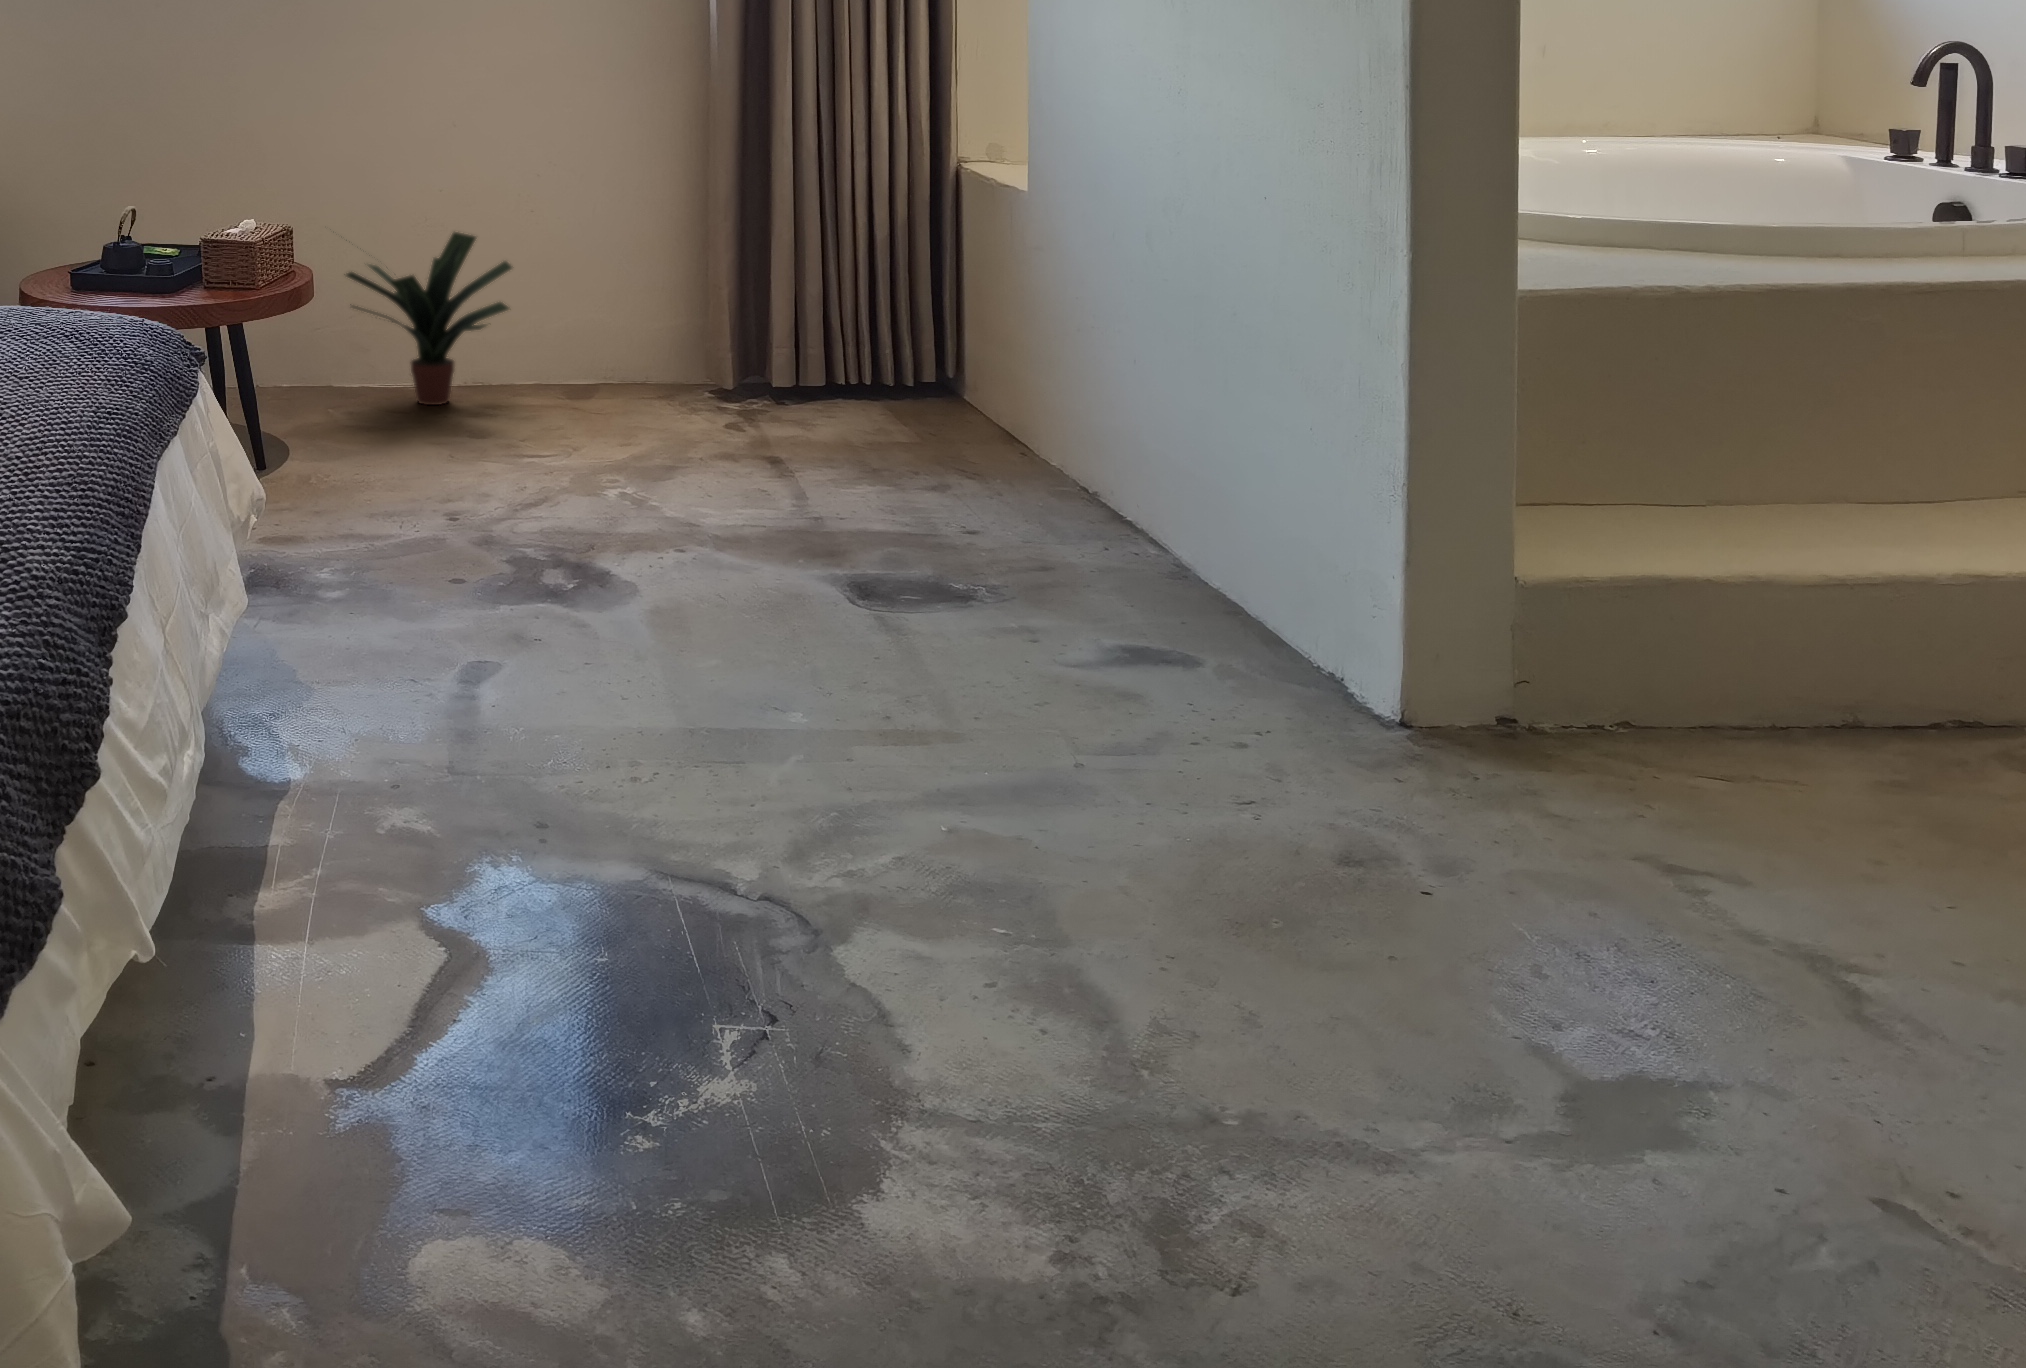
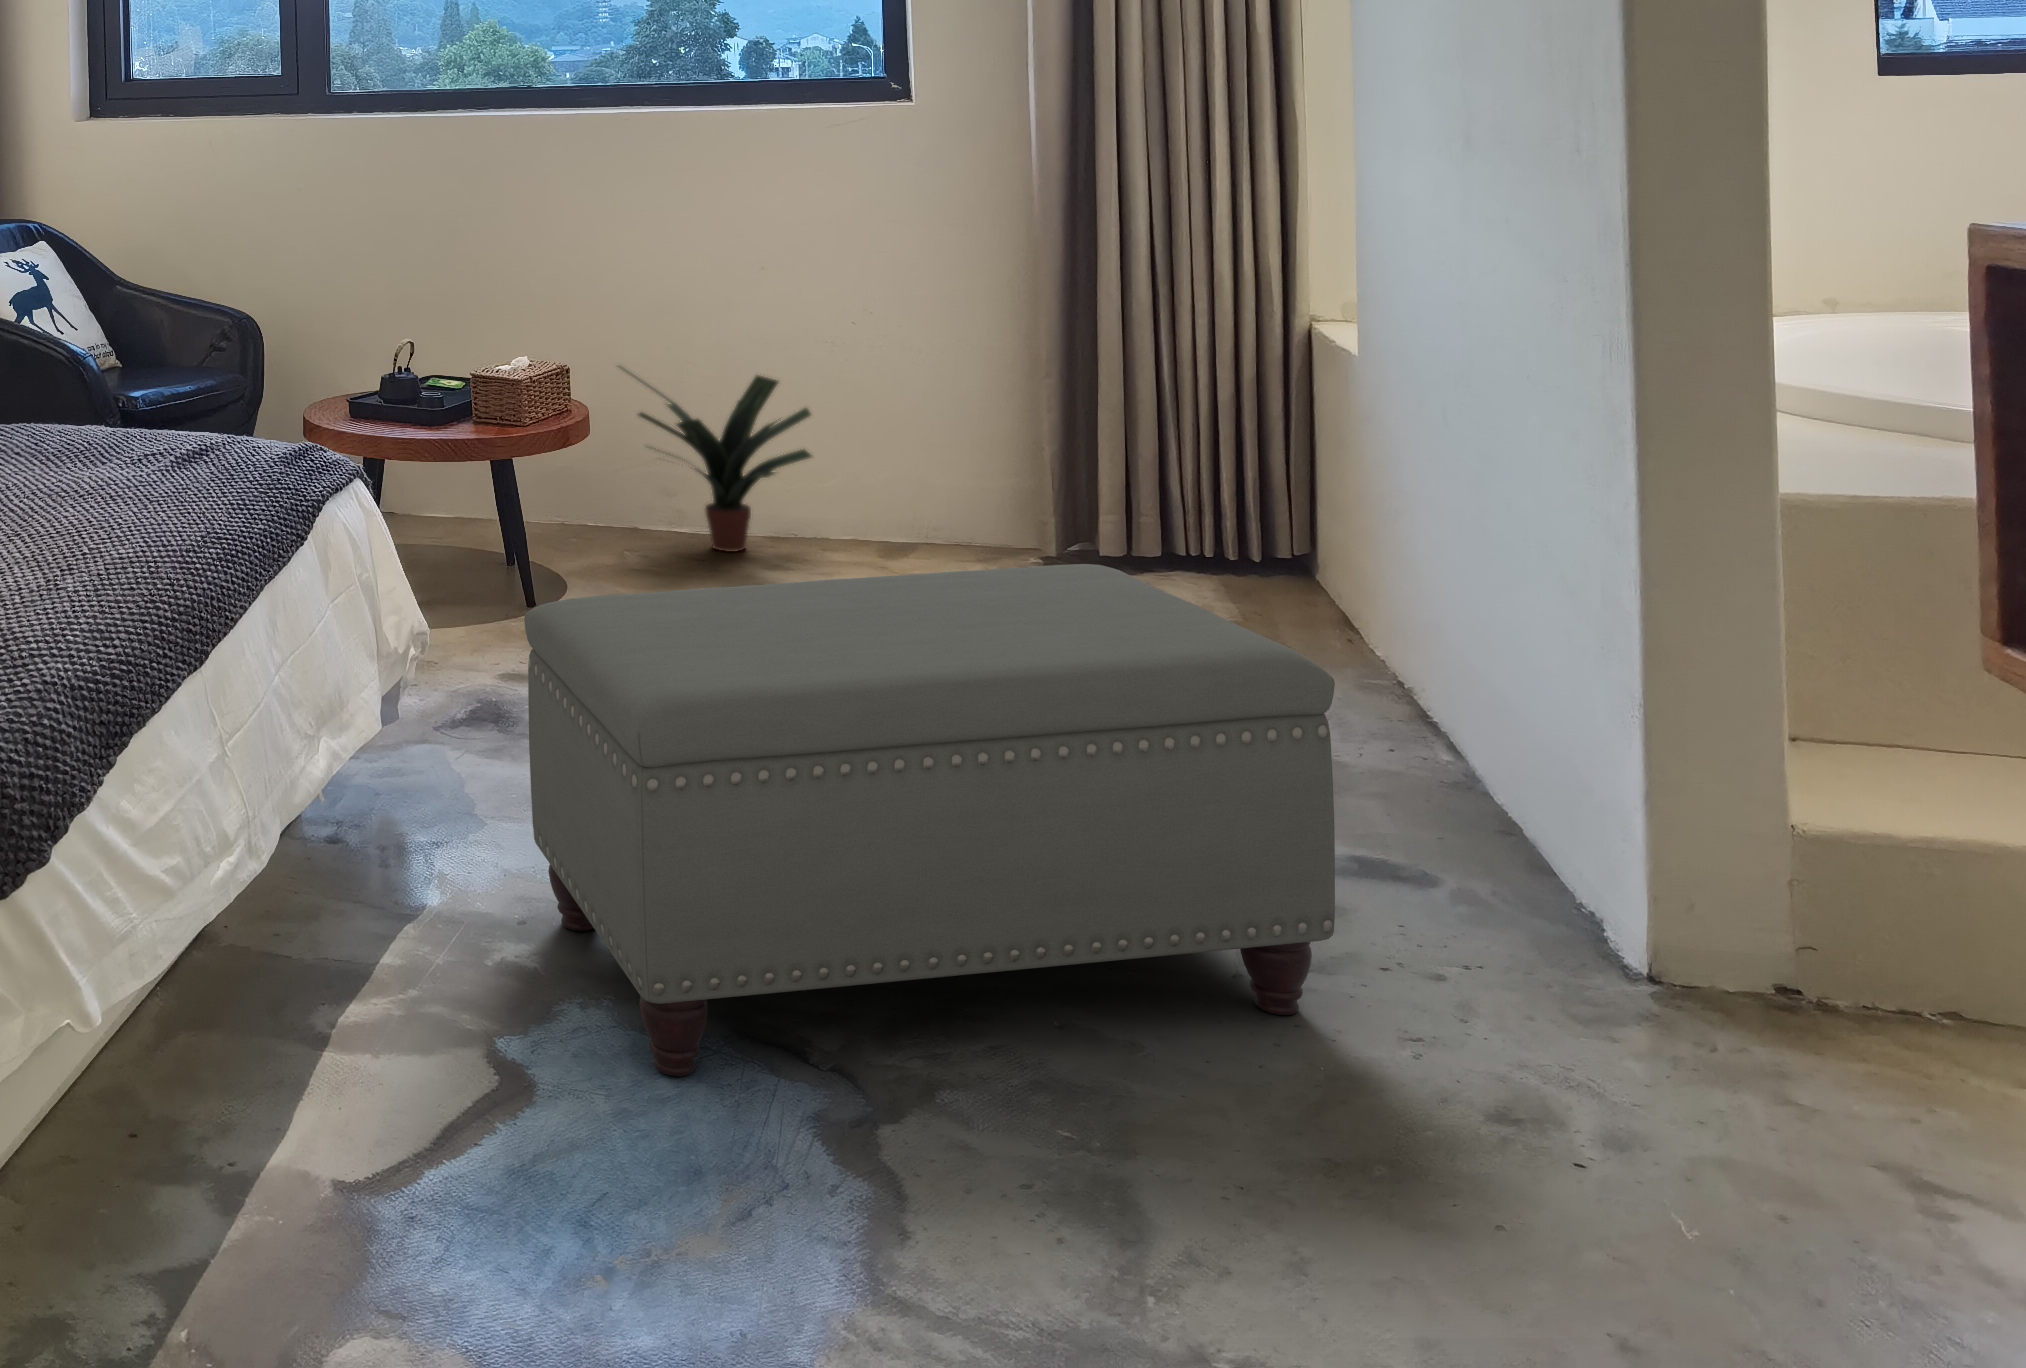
ottoman: none [399,381,1188,926] -> present [524,564,1335,1076]

